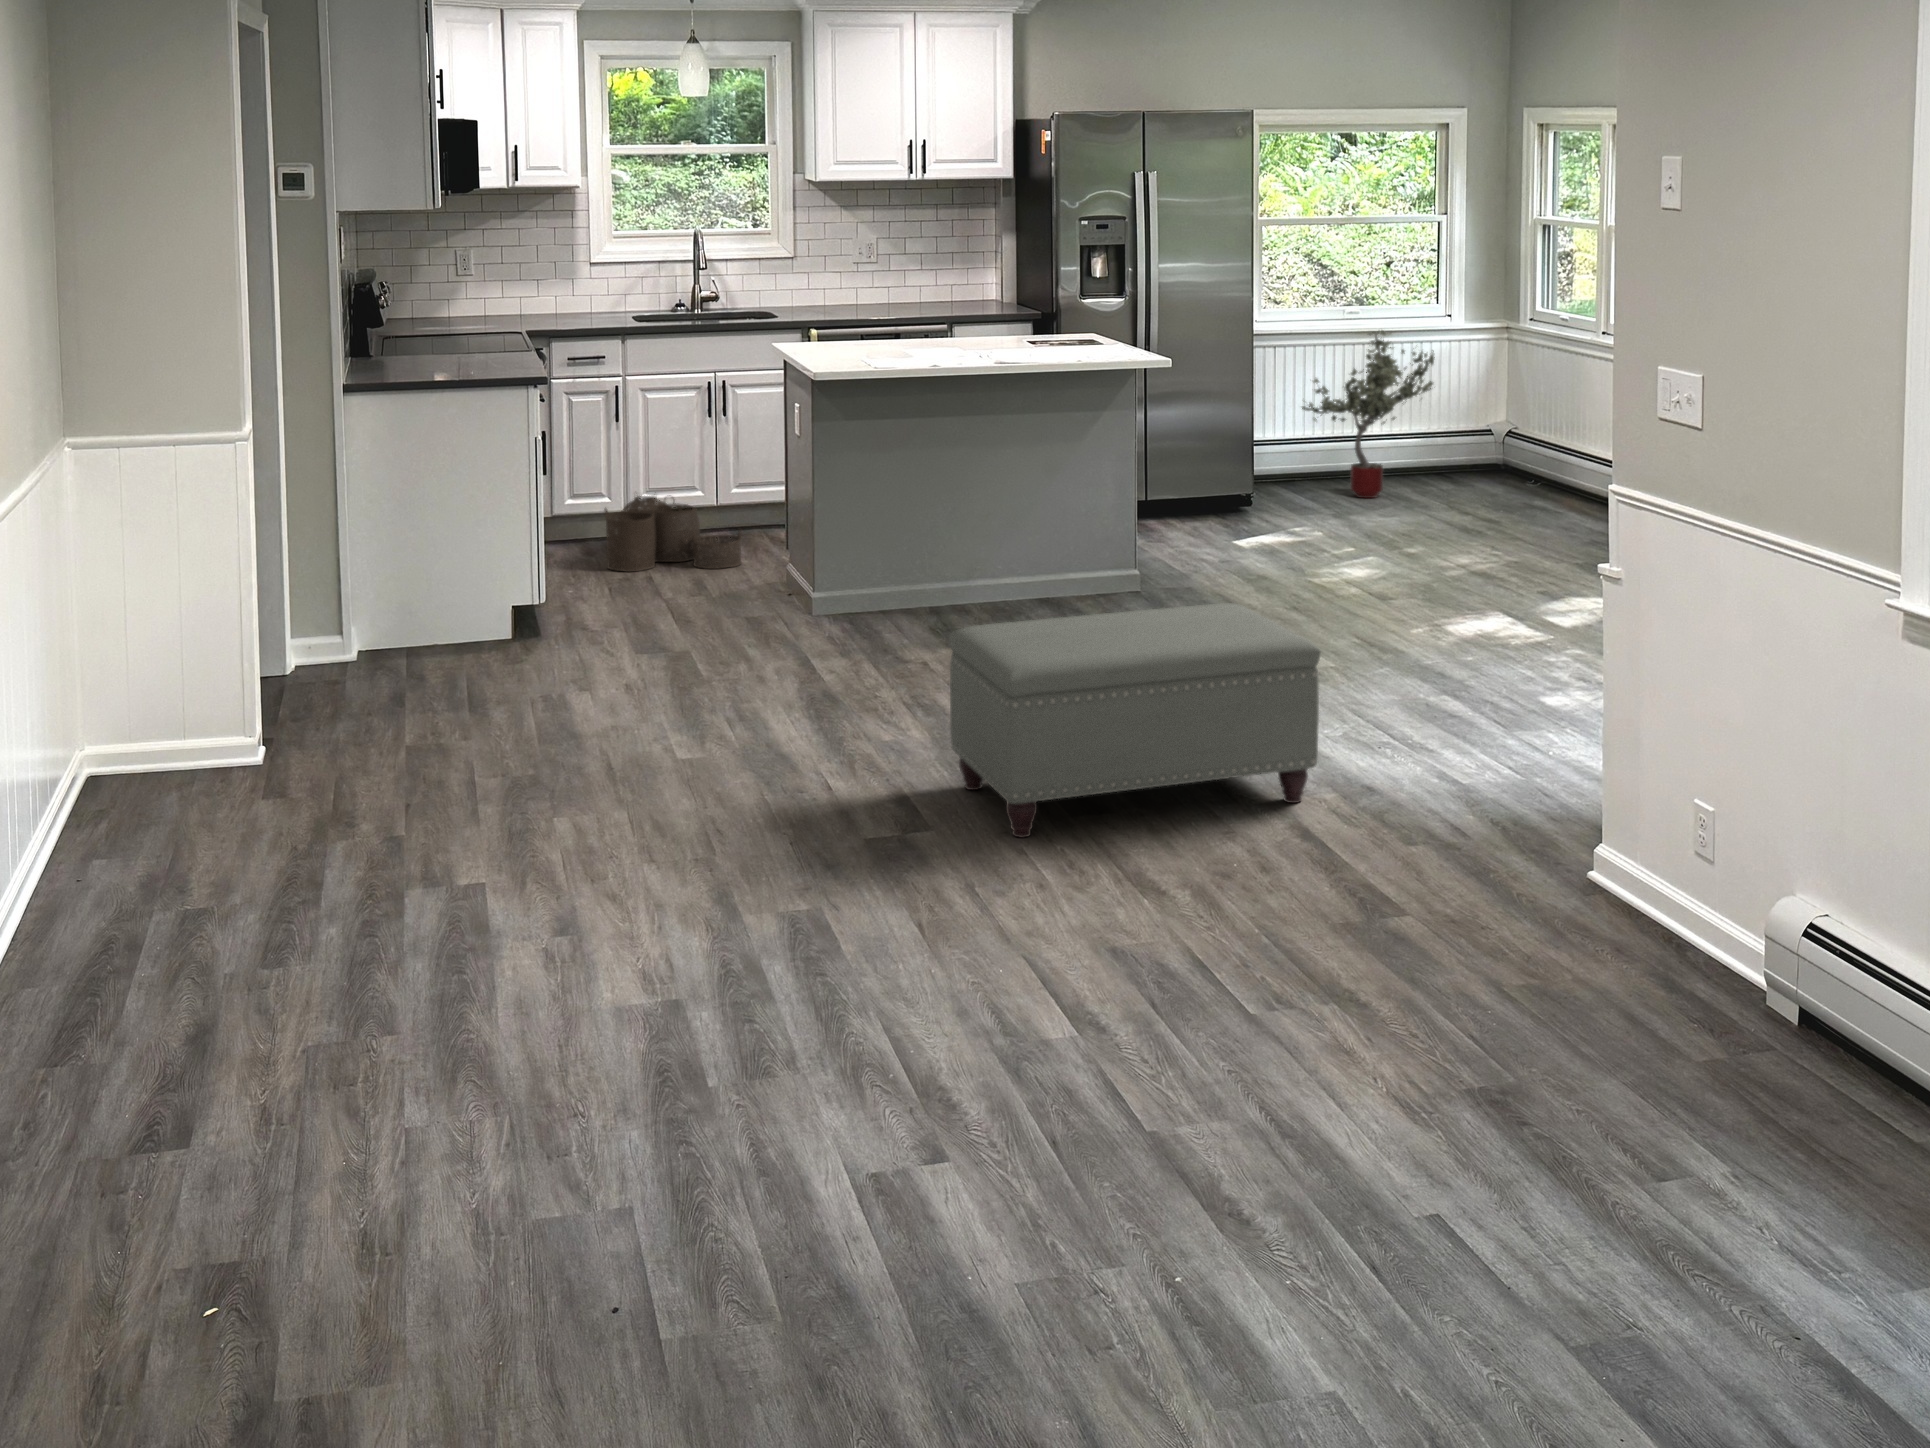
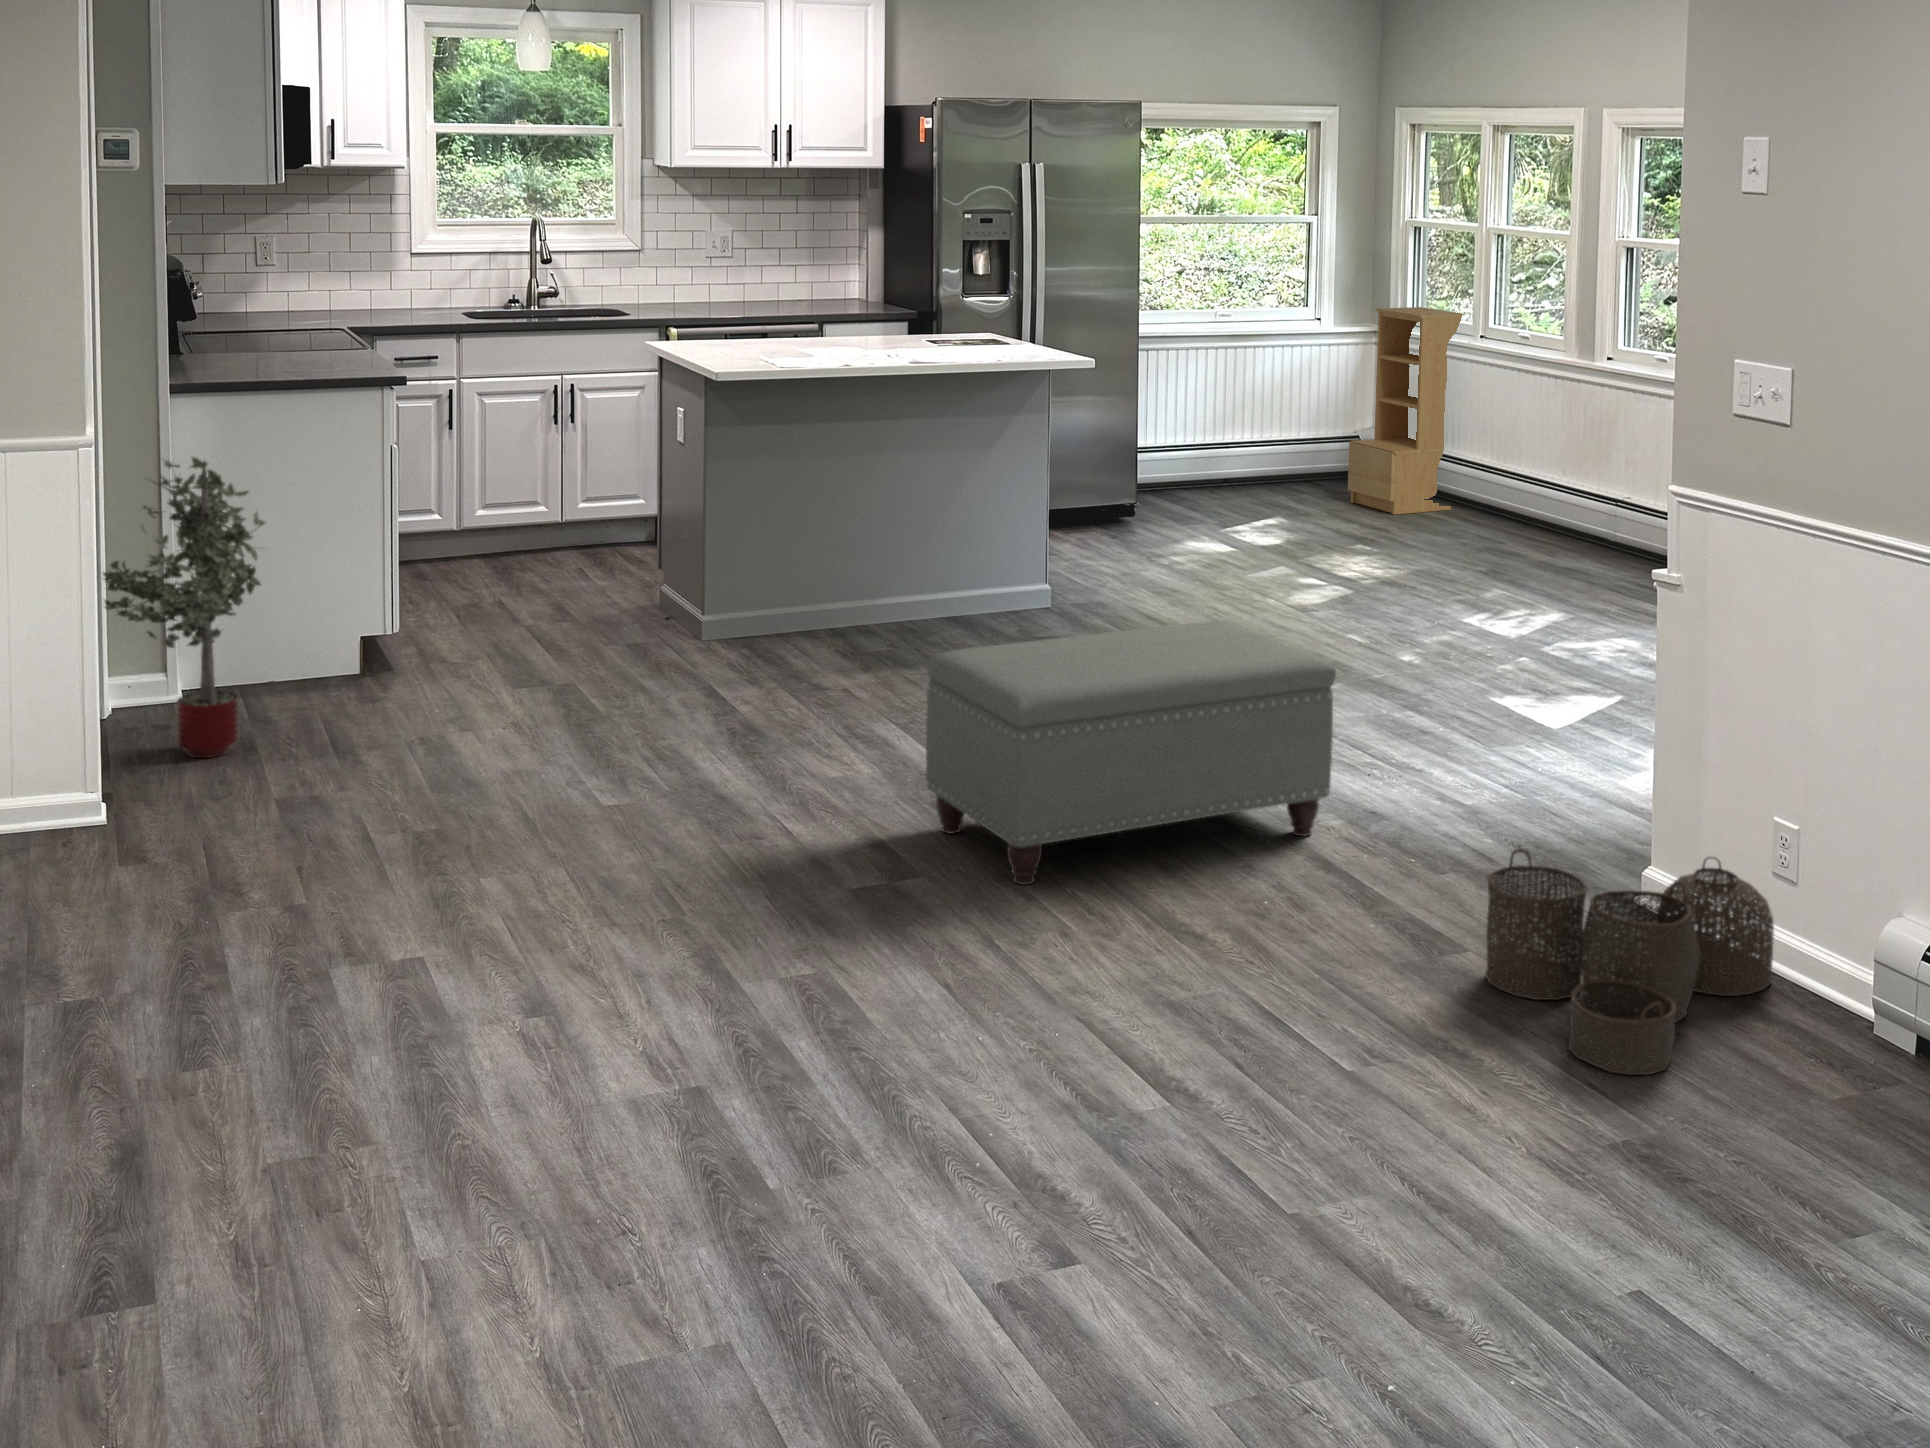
bookshelf: none [1463,304,1575,503] -> present [1348,307,1463,515]
potted tree: present [1302,331,1435,498] -> present [103,457,265,758]
woven basket: present [605,495,741,572] -> present [1485,849,1774,1075]

